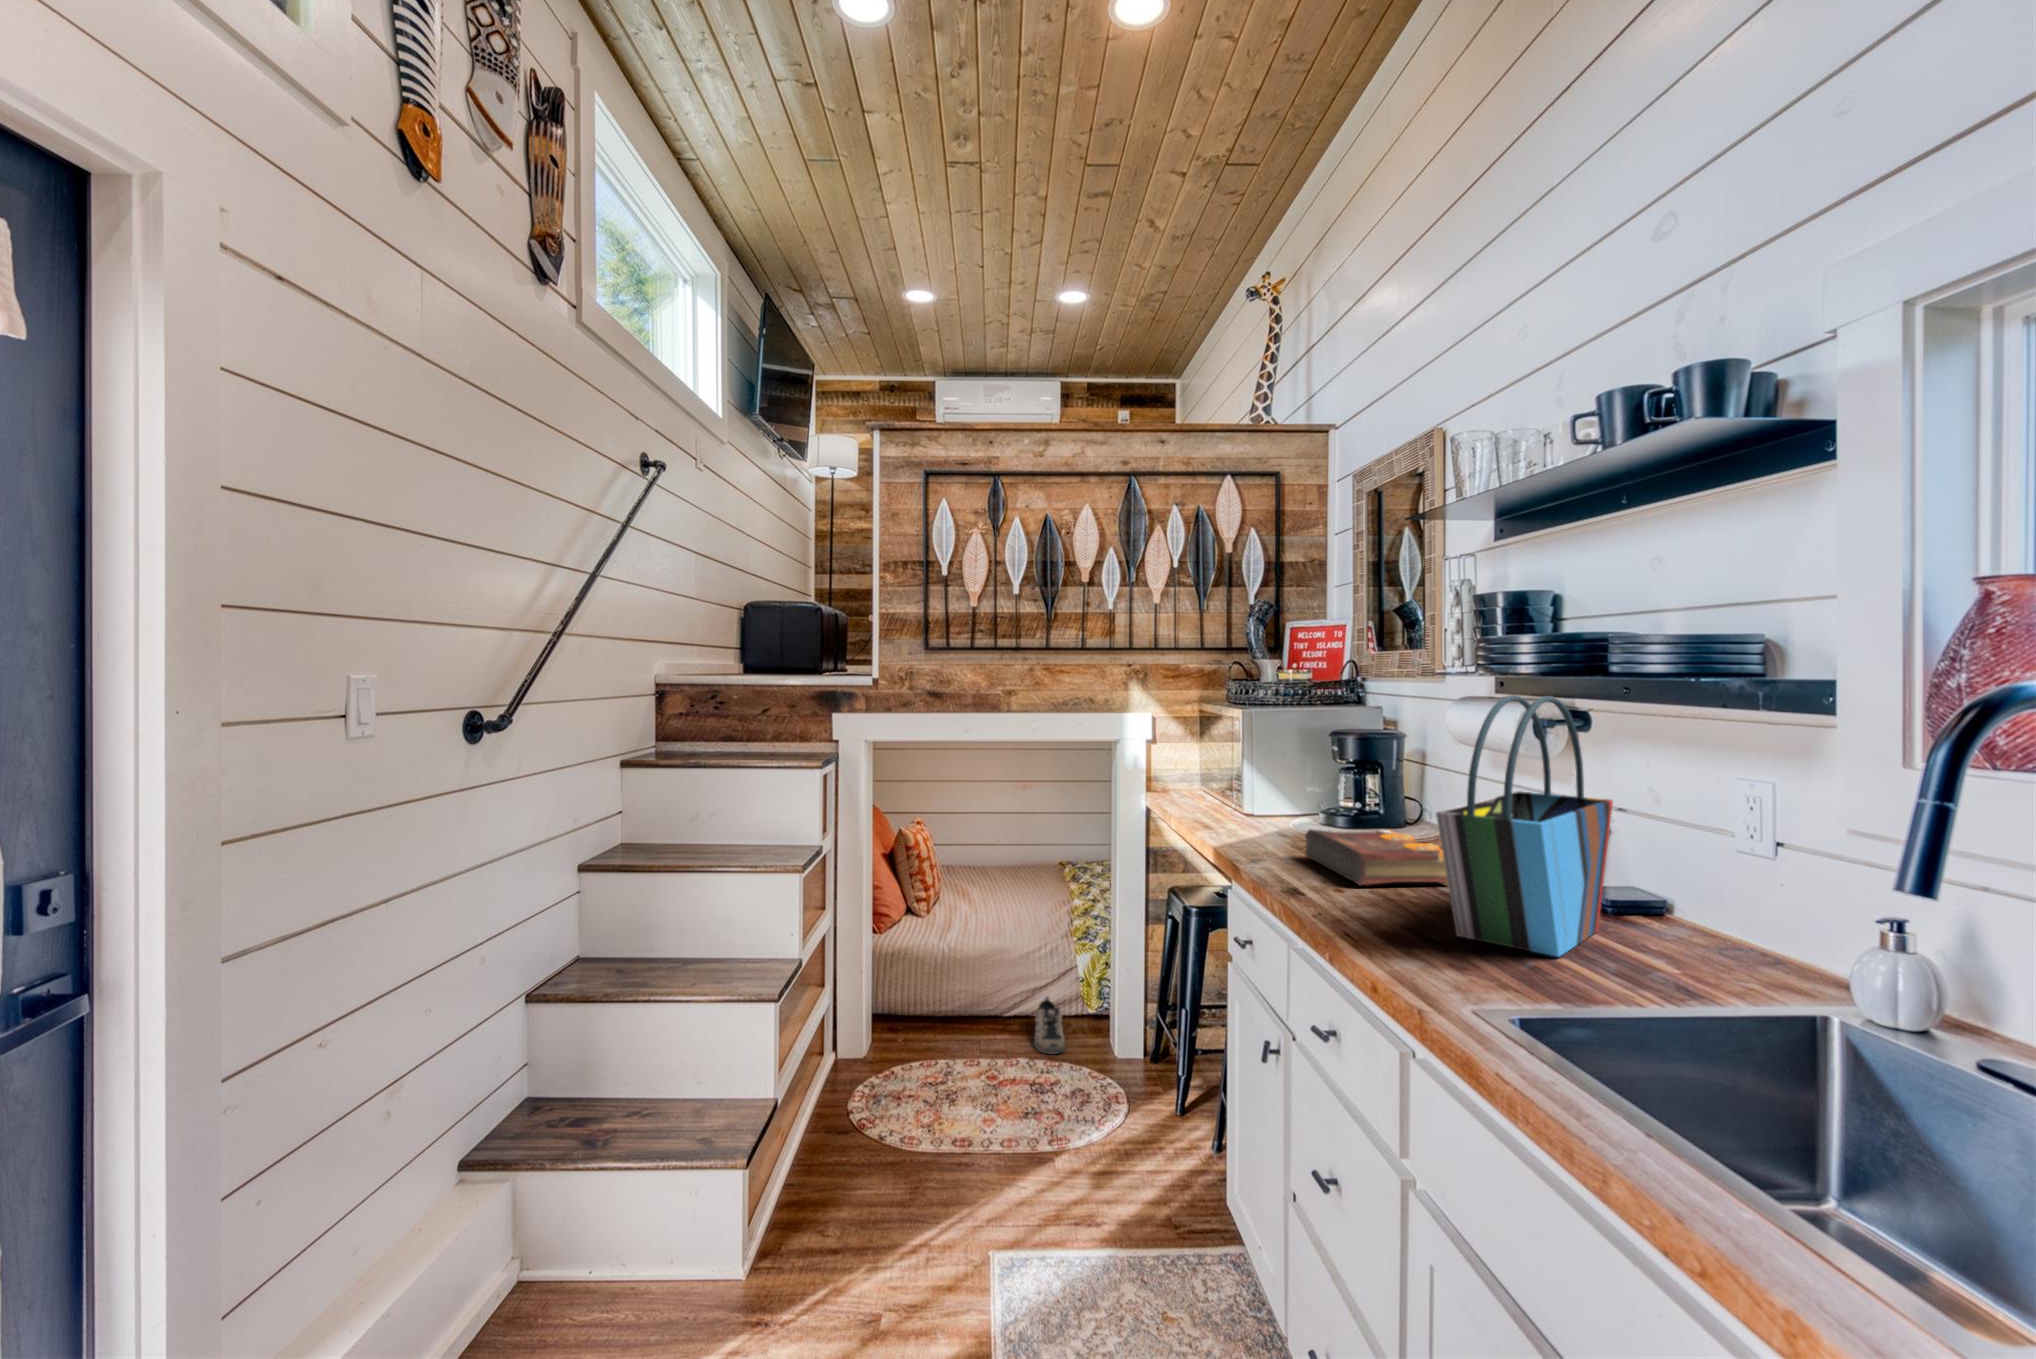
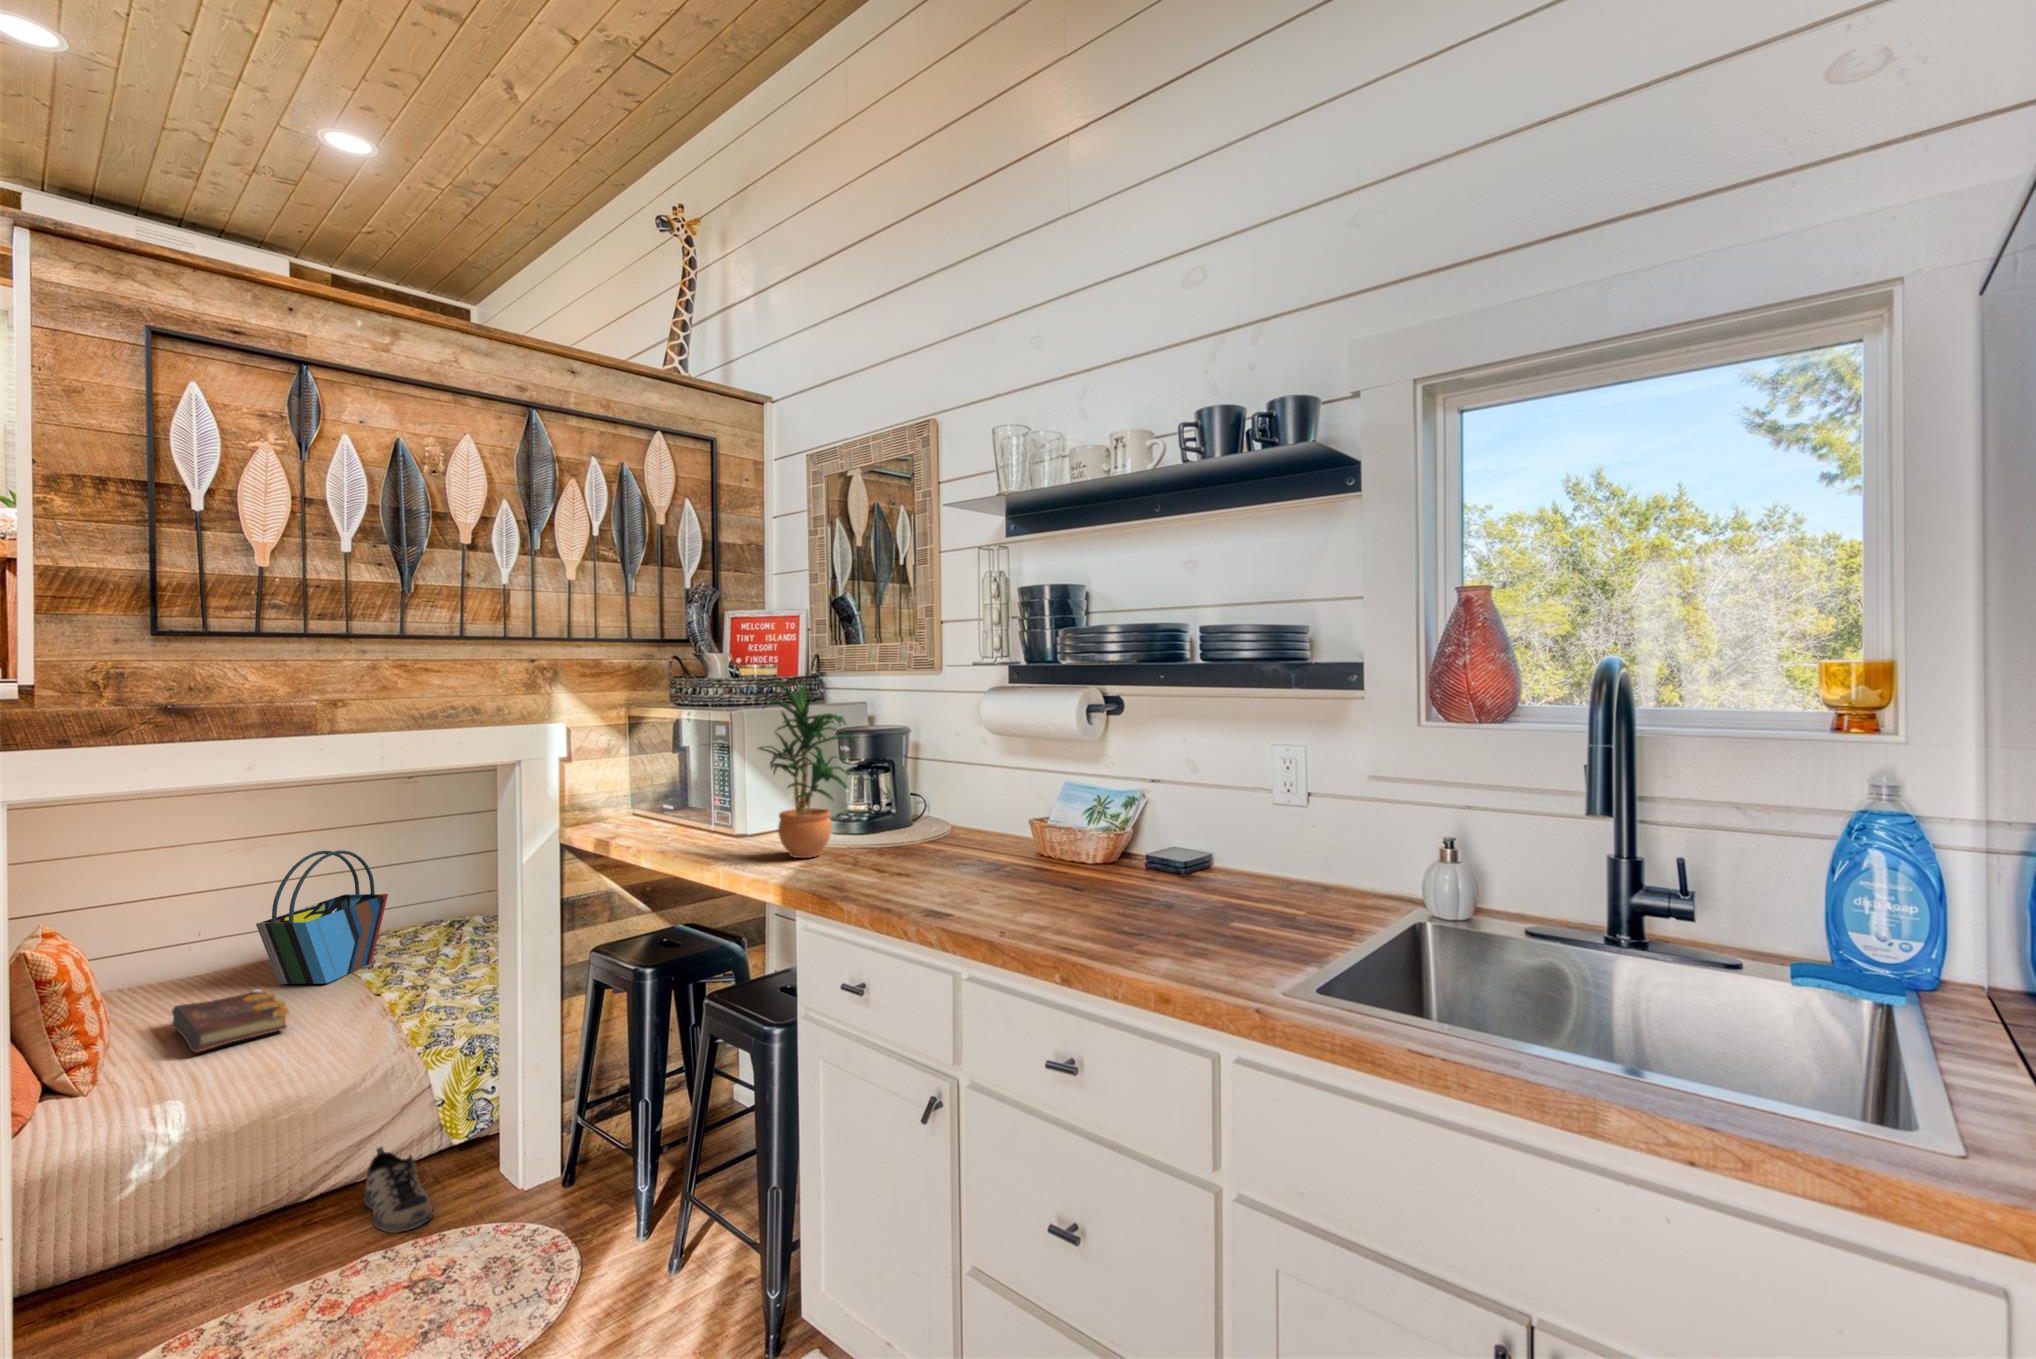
potted plant: none [1234,684,1328,838] -> present [759,681,856,858]
tote bag: present [1436,695,1613,957] -> present [256,850,388,984]
book: present [1305,829,1447,885] -> present [172,989,289,1053]

